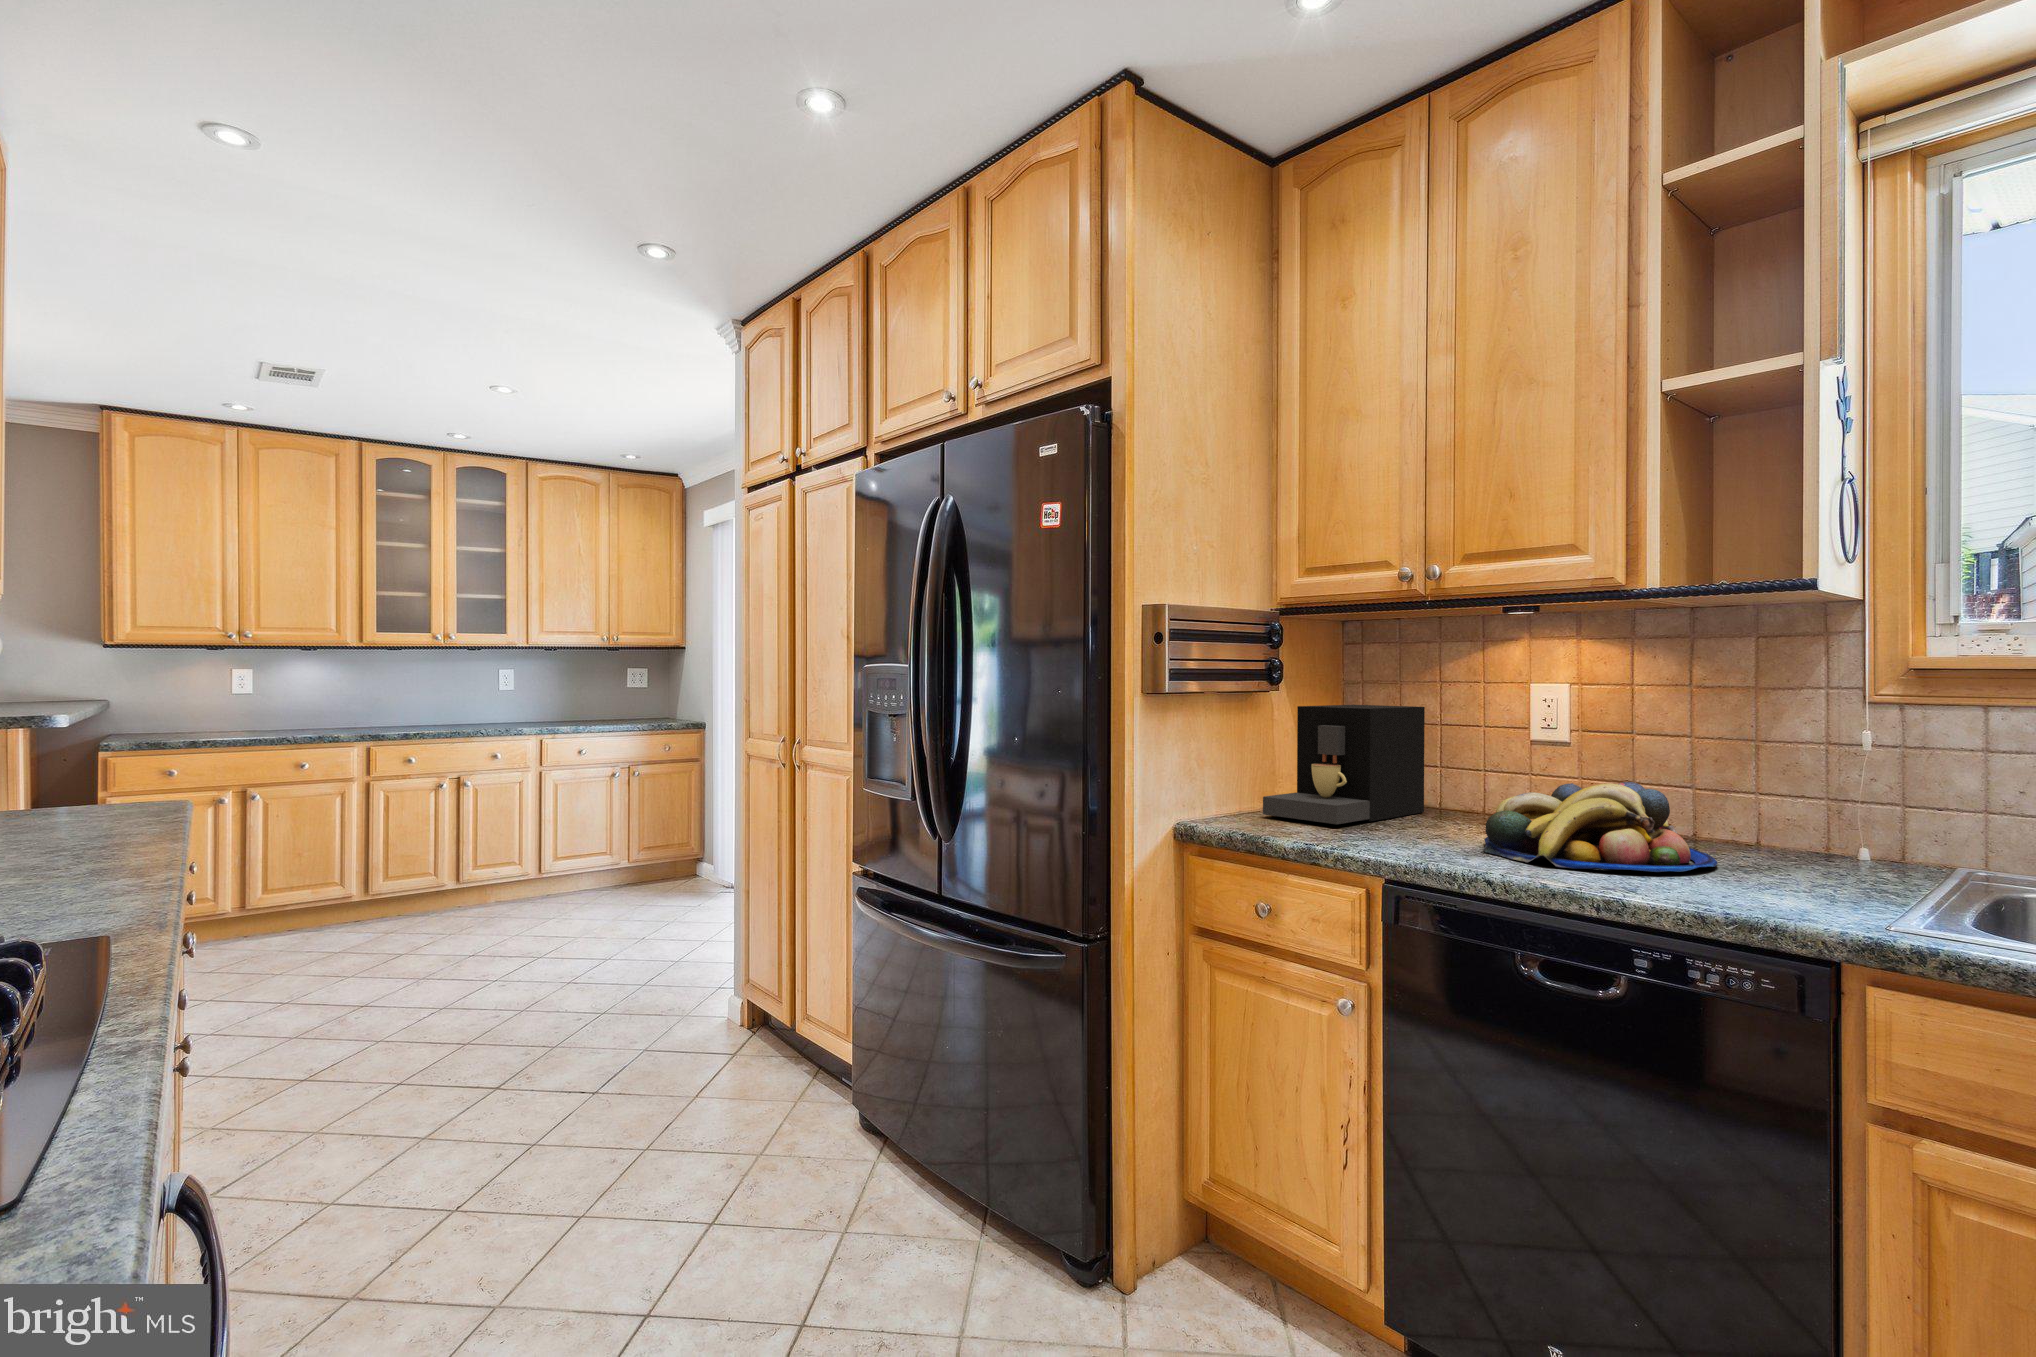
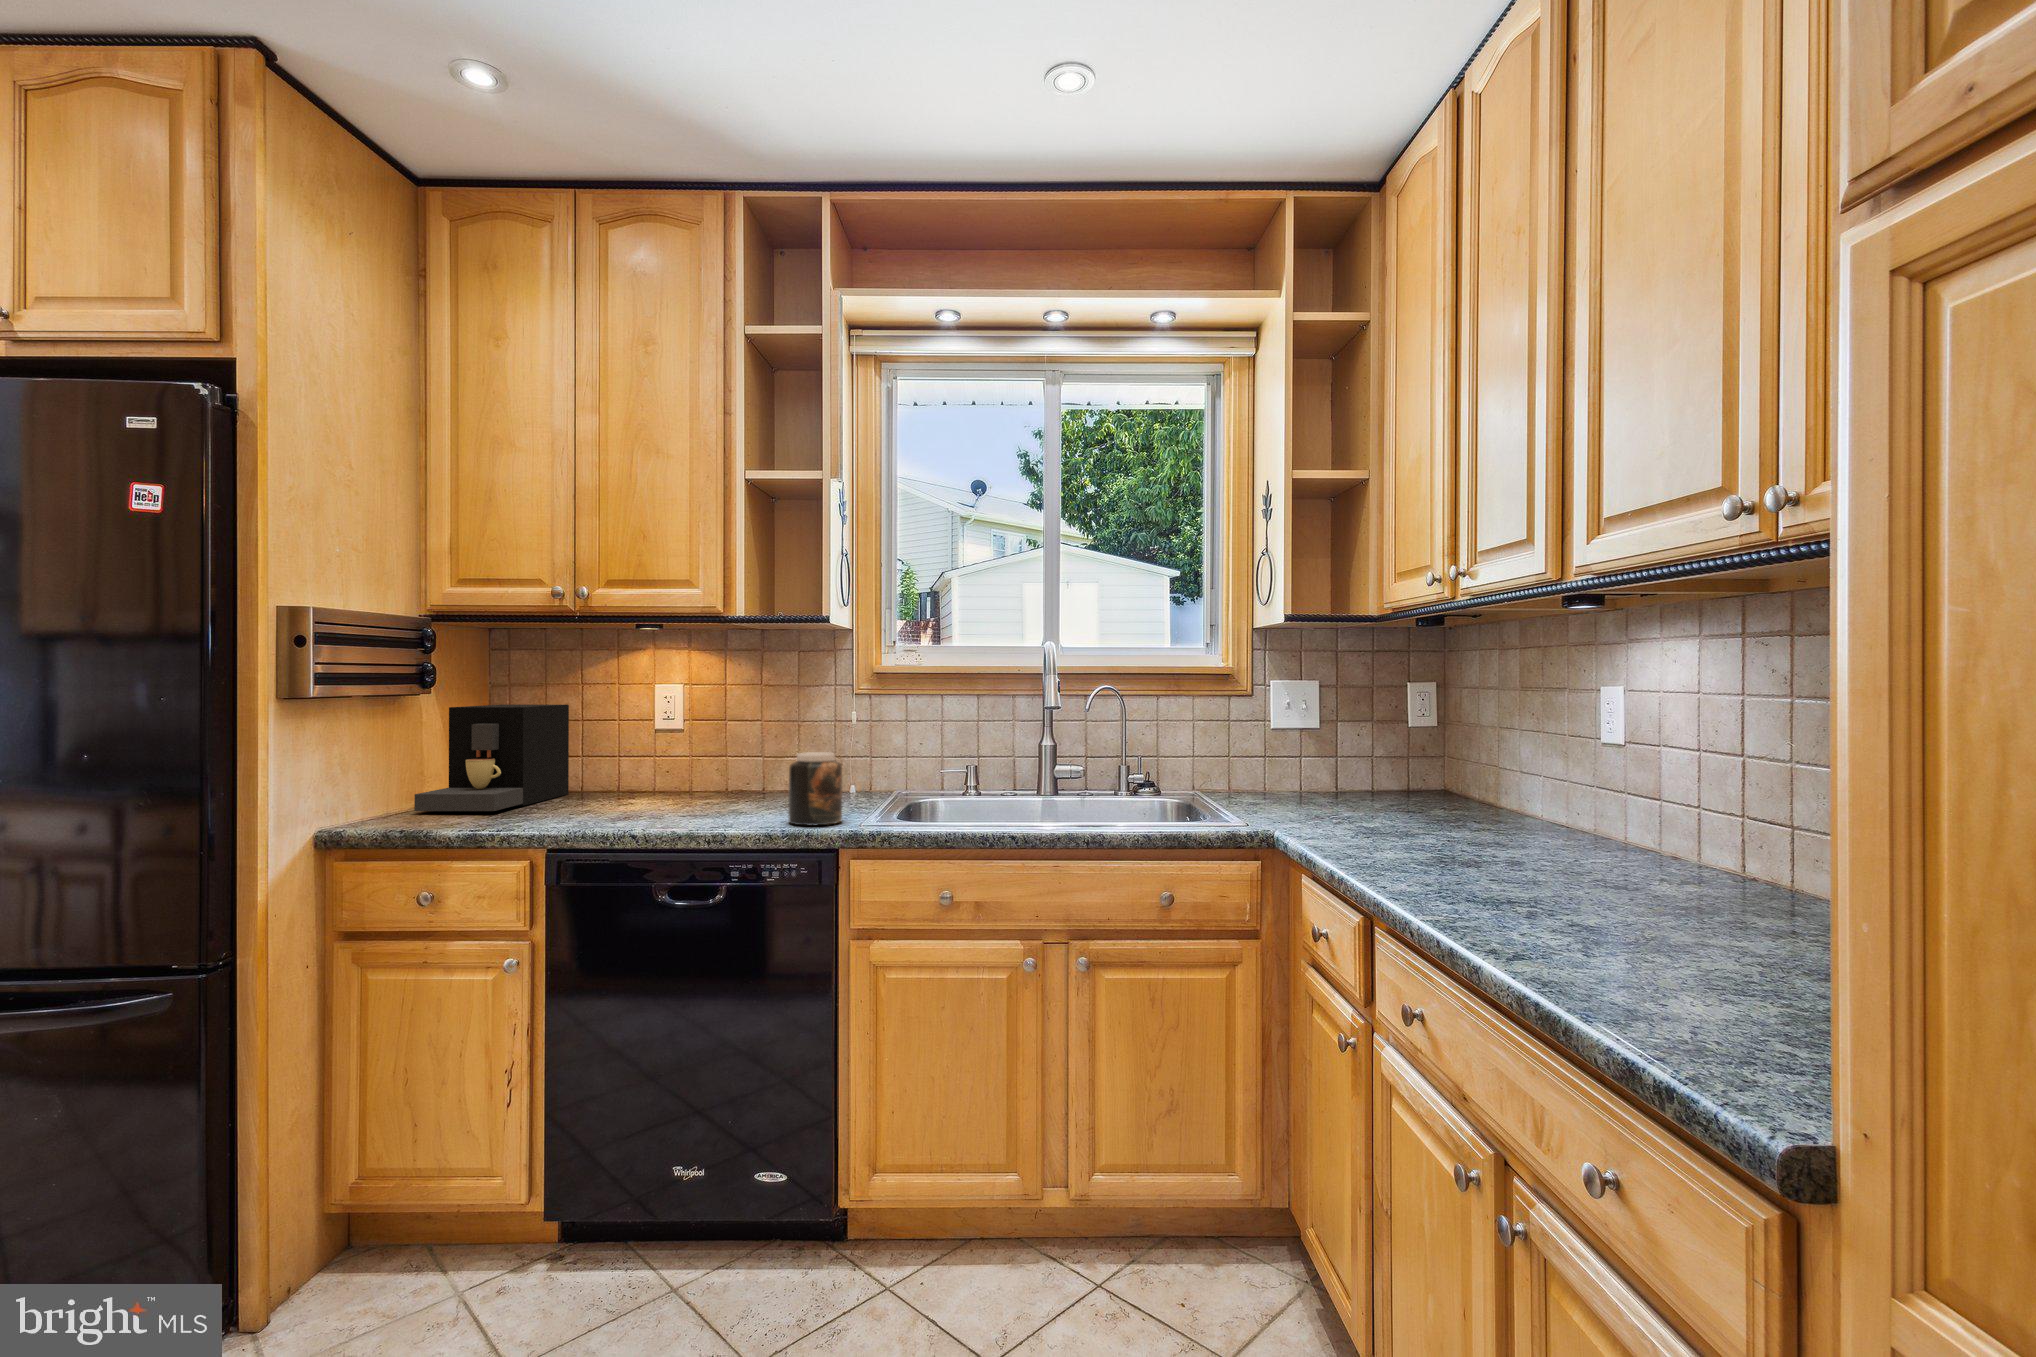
fruit bowl: present [1484,782,1717,872] -> none [624,754,778,819]
jar: none [1735,793,1842,914] -> present [788,752,842,826]

